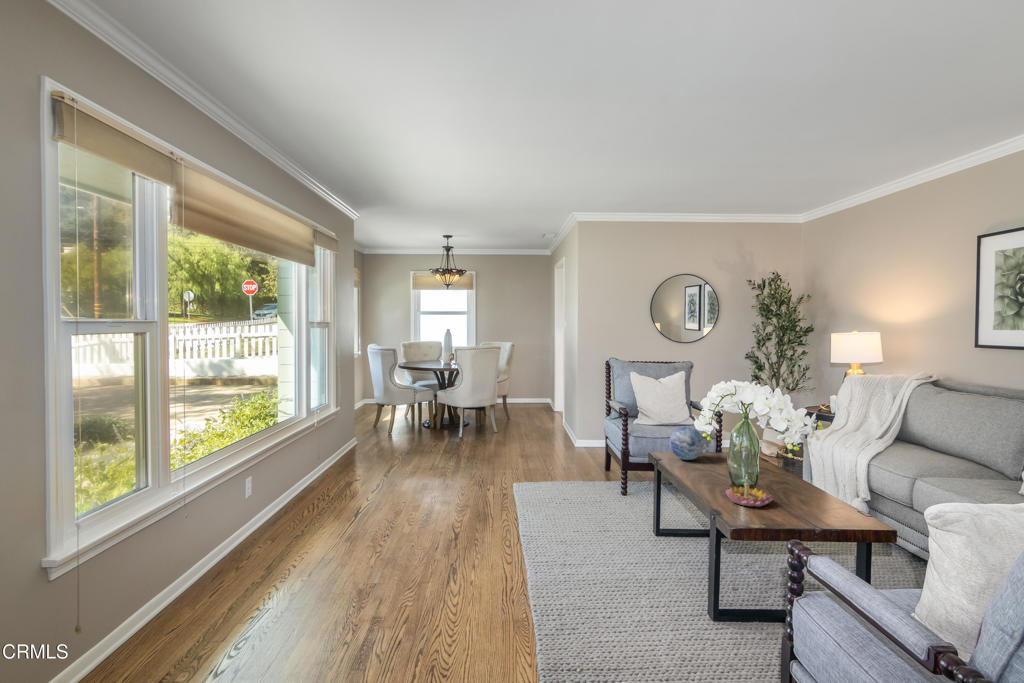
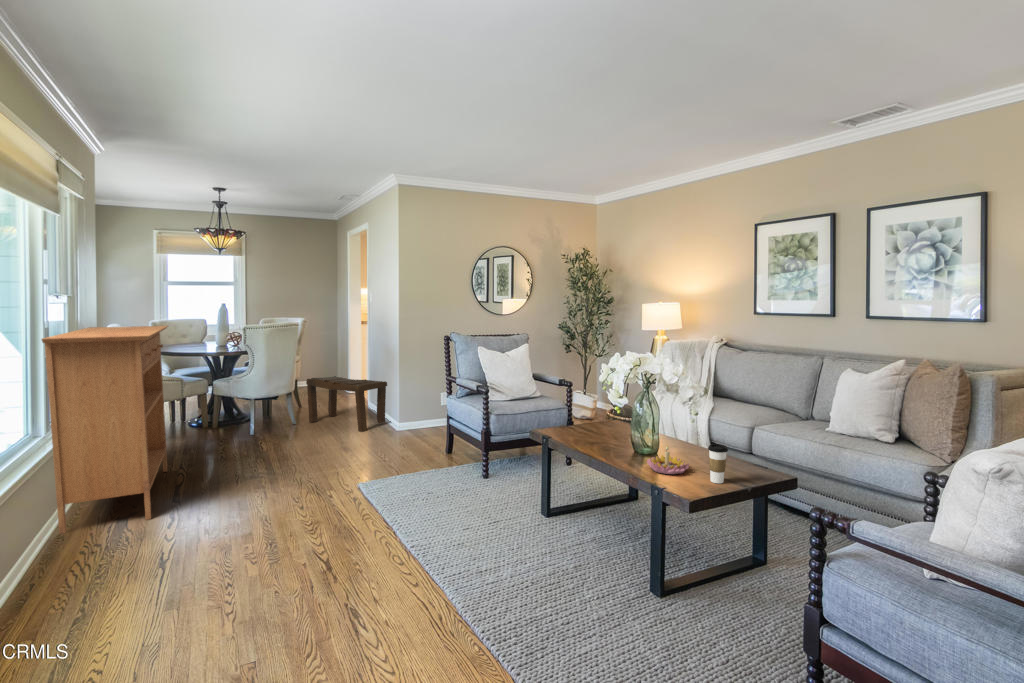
console table: none [313,345,399,483] -> present [42,326,168,534]
bench: none [505,393,568,442] -> present [306,376,387,432]
decorative orb: present [670,427,704,460] -> none [556,402,589,435]
coffee cup: none [780,479,803,522] -> present [708,444,728,484]

